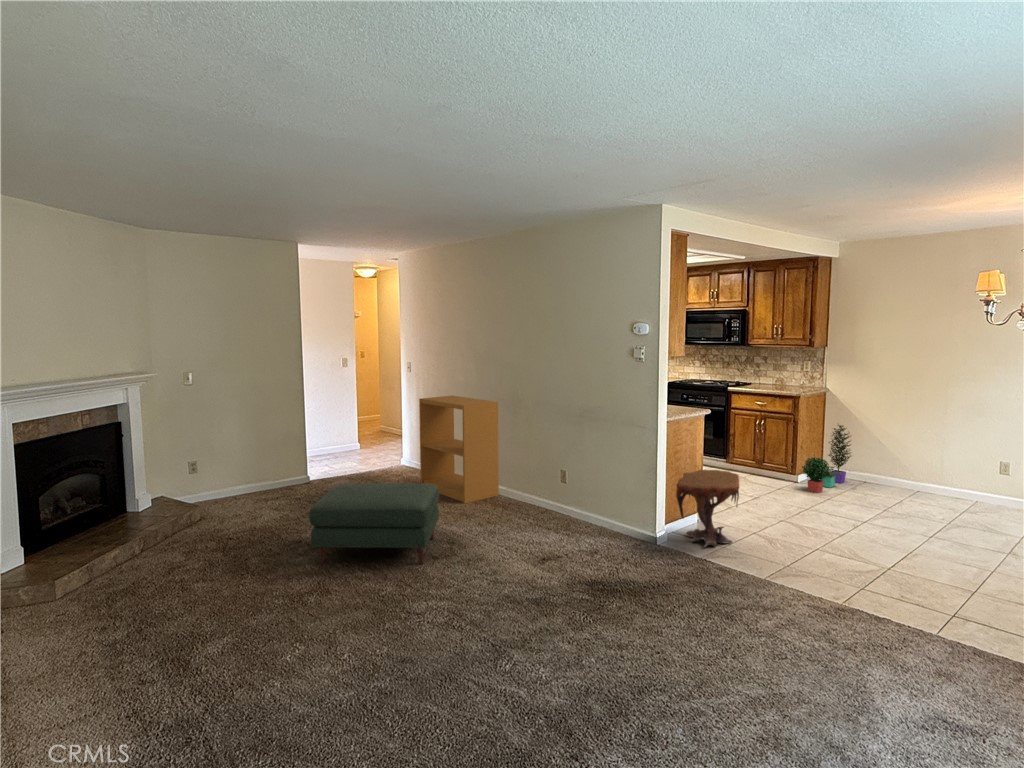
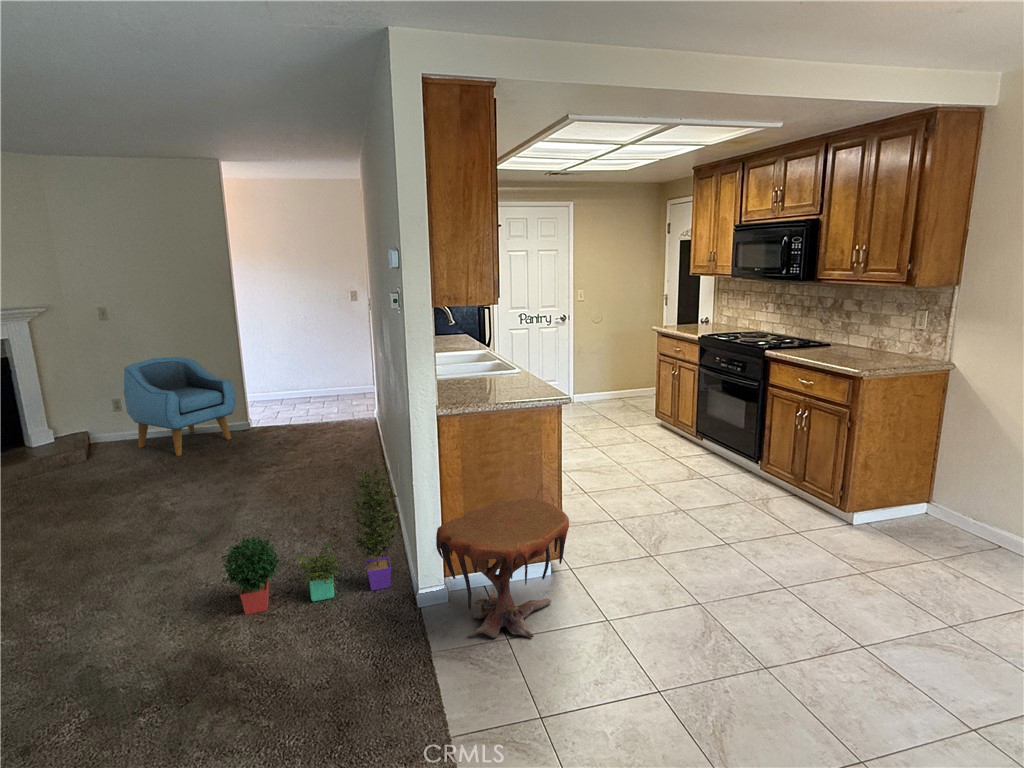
bookshelf: present [419,396,499,504] -> none [320,342,388,480]
armchair: none [225,419,317,508] -> present [124,357,236,456]
potted plant: present [802,424,851,493] -> present [221,463,399,615]
ottoman: present [309,483,439,564] -> none [20,446,209,567]

